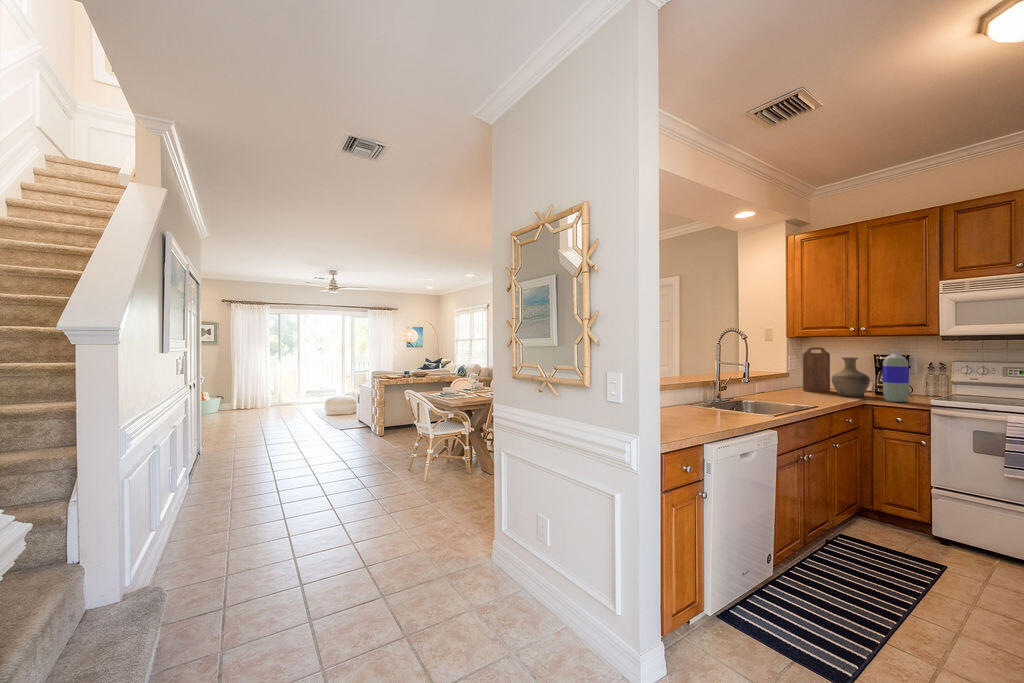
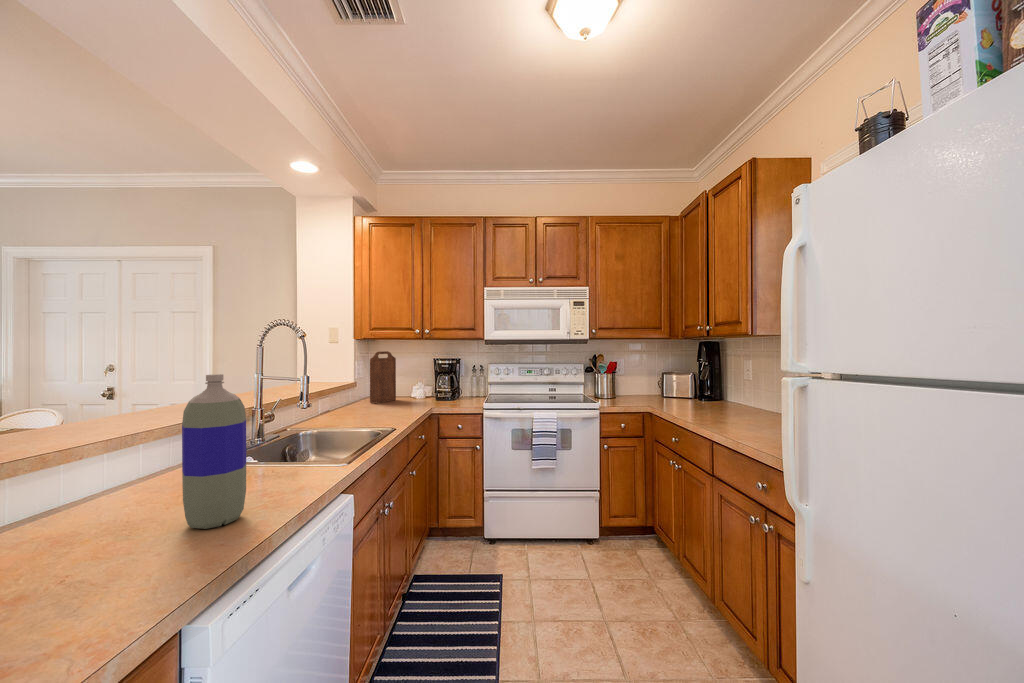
bottle: present [883,349,909,402] -> present [182,374,246,529]
vase: present [832,357,870,397] -> none [399,362,433,406]

